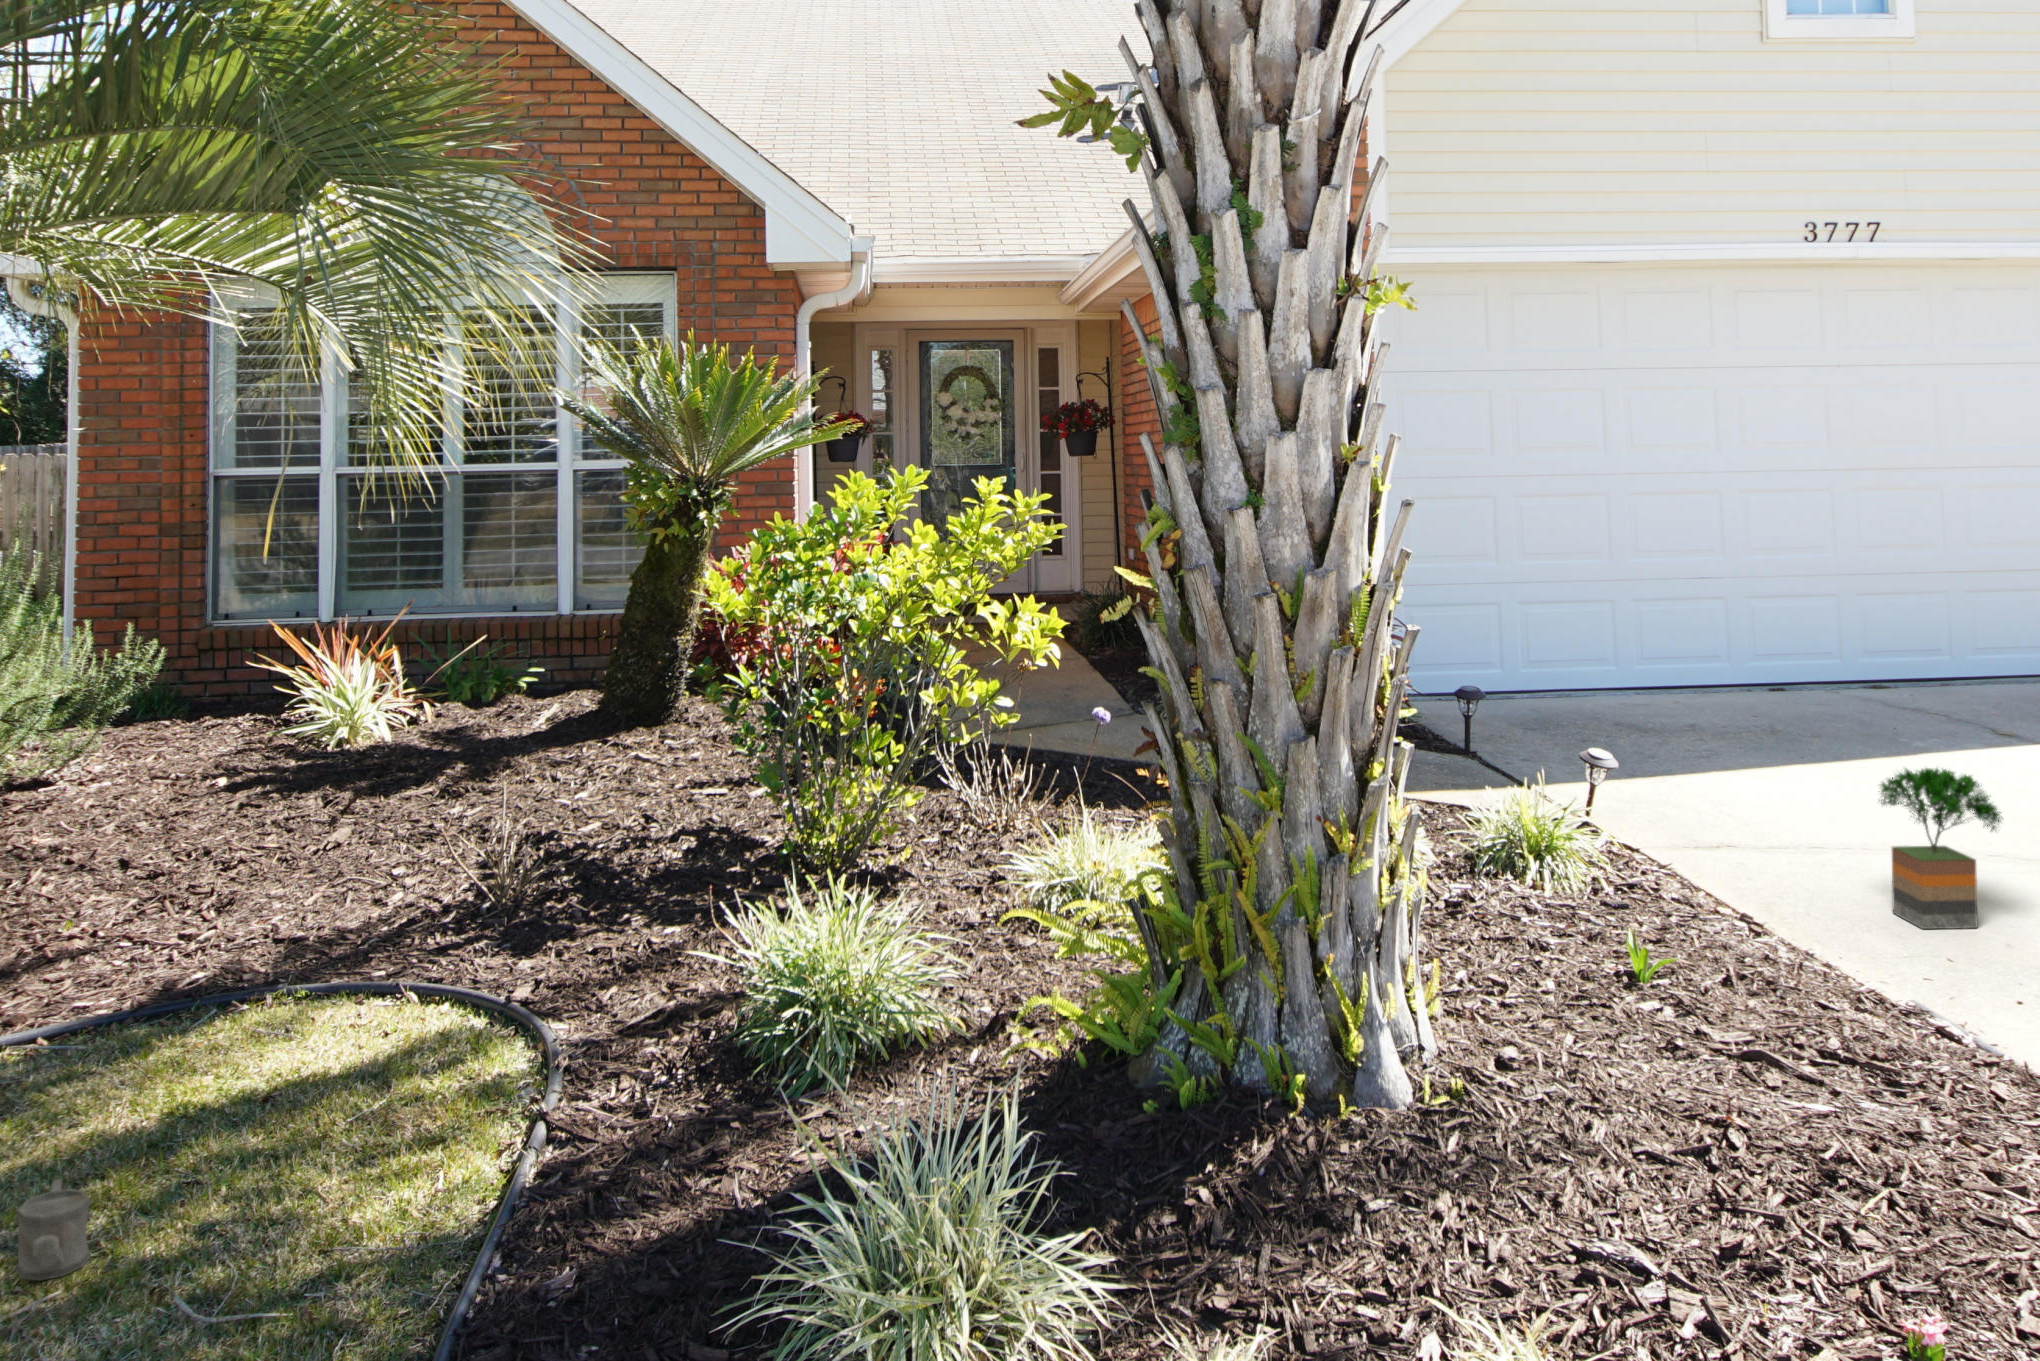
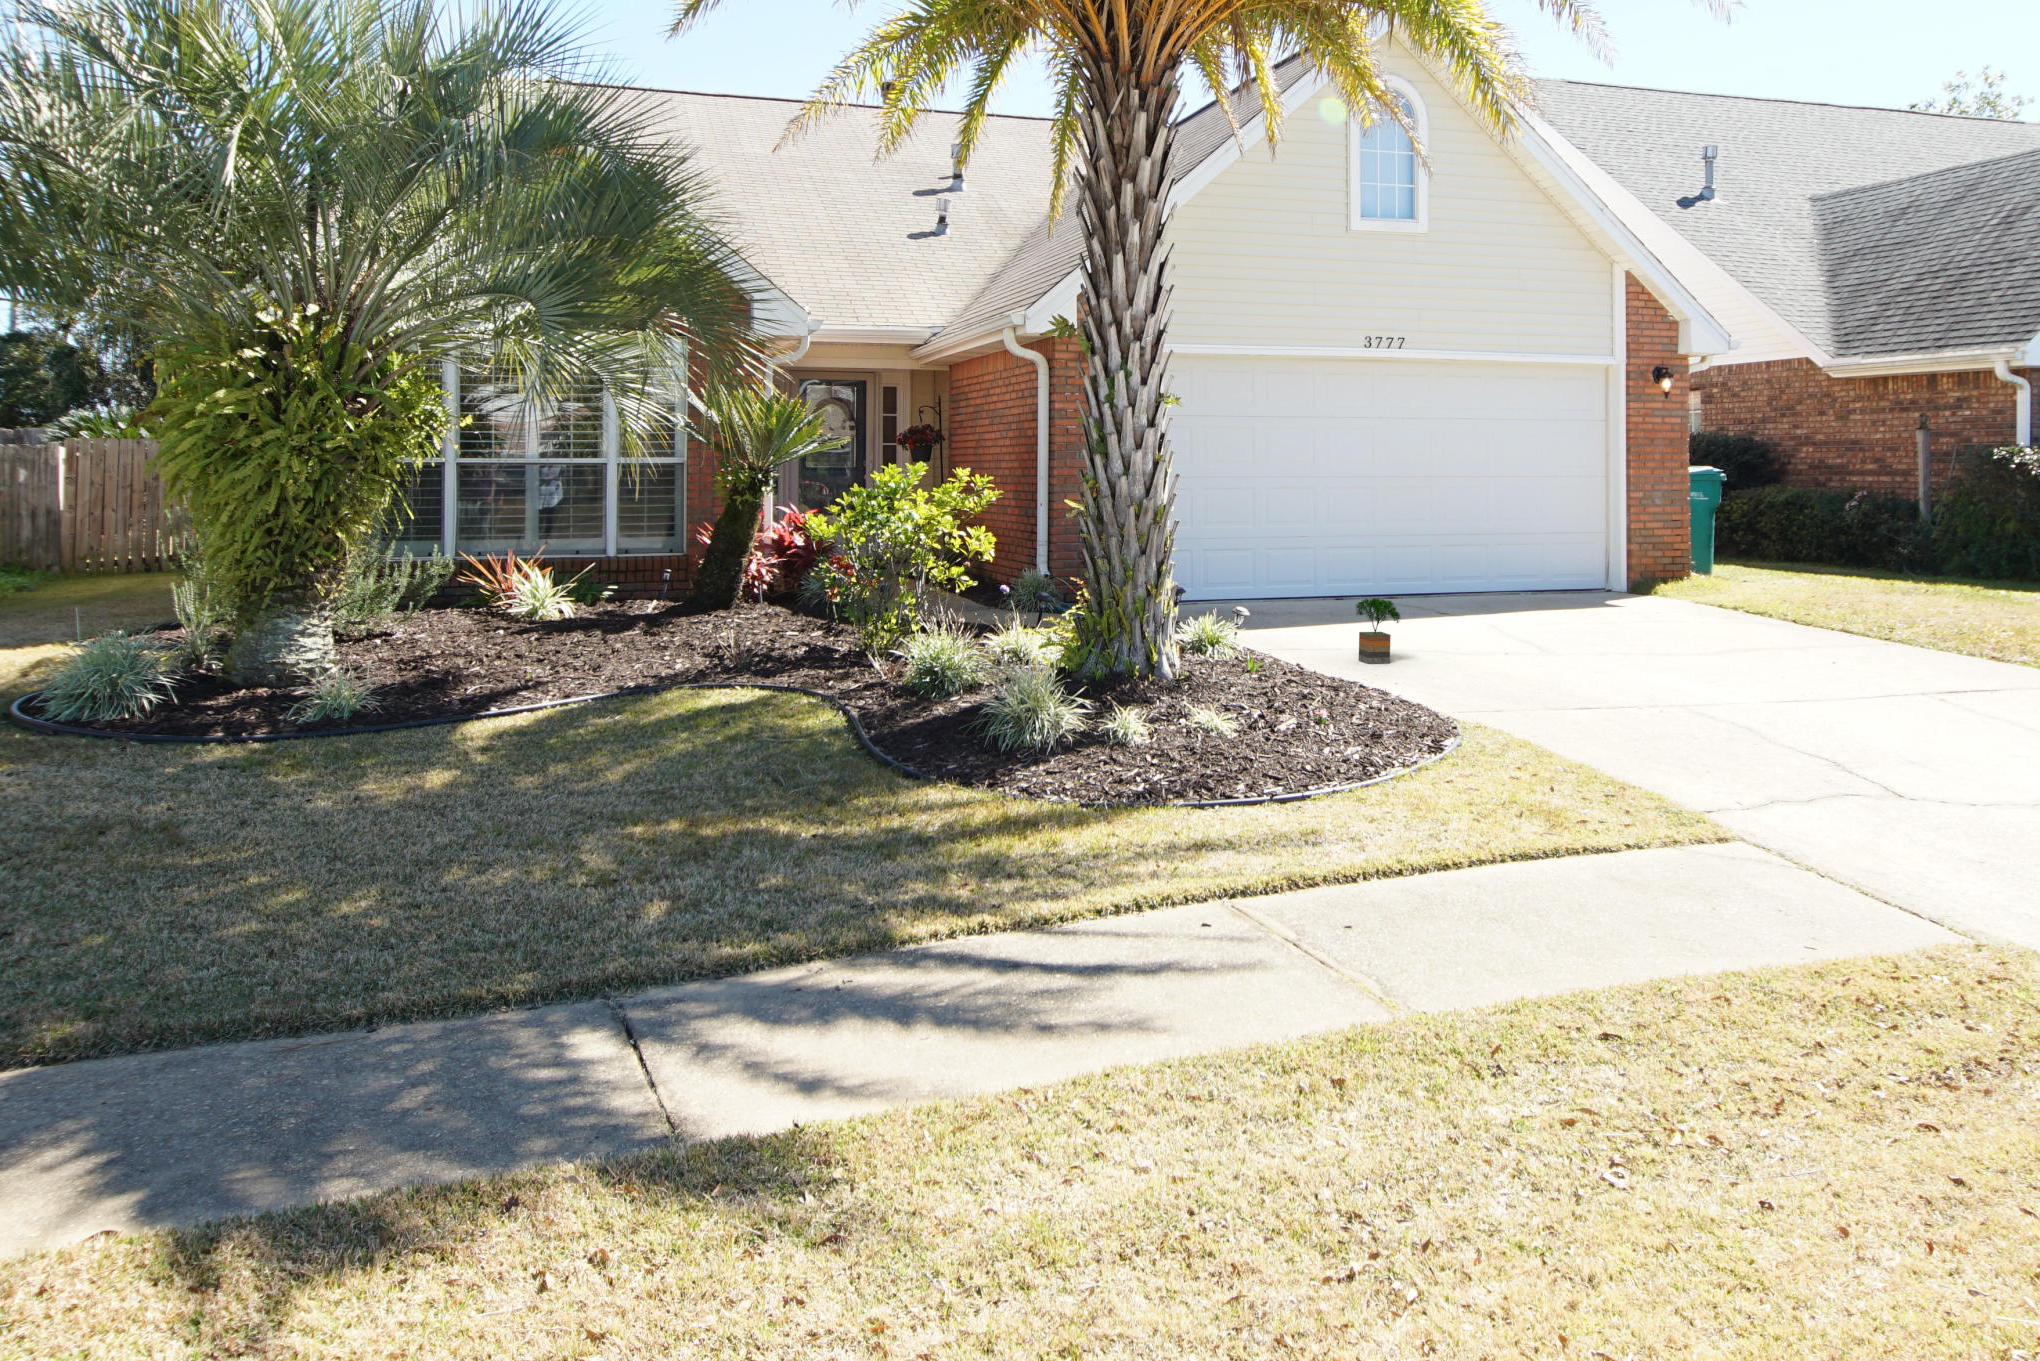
watering can: present [16,1179,91,1281] -> none [684,712,716,740]

